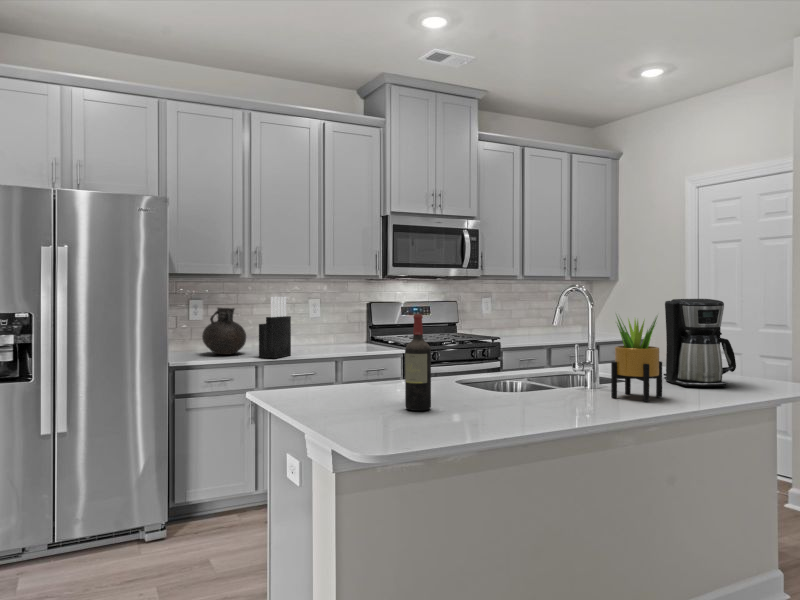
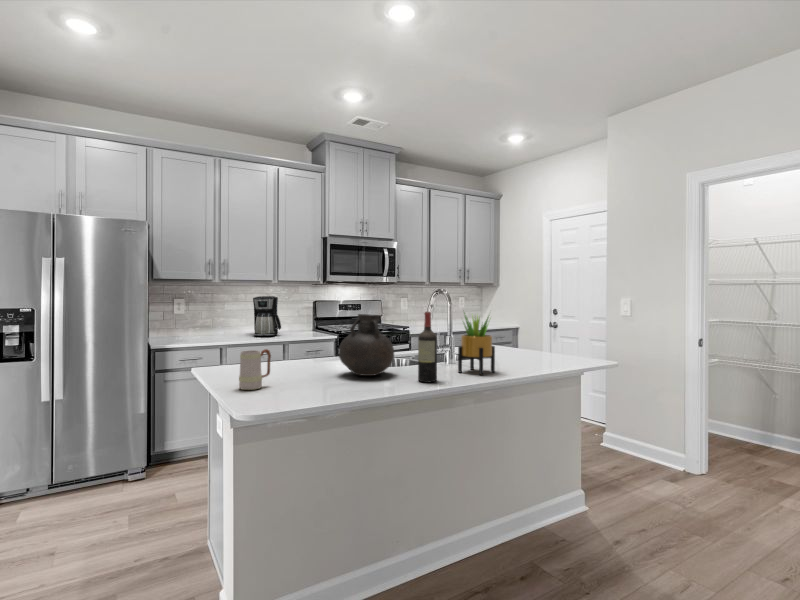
knife block: present [259,297,291,358] -> none [224,297,249,342]
coffee maker: present [664,299,736,386] -> present [253,296,281,336]
vase: present [202,308,246,354] -> present [339,314,394,376]
wine bottle: present [405,314,431,411] -> present [418,312,437,382]
mug: none [333,365,372,418] -> present [239,349,271,390]

